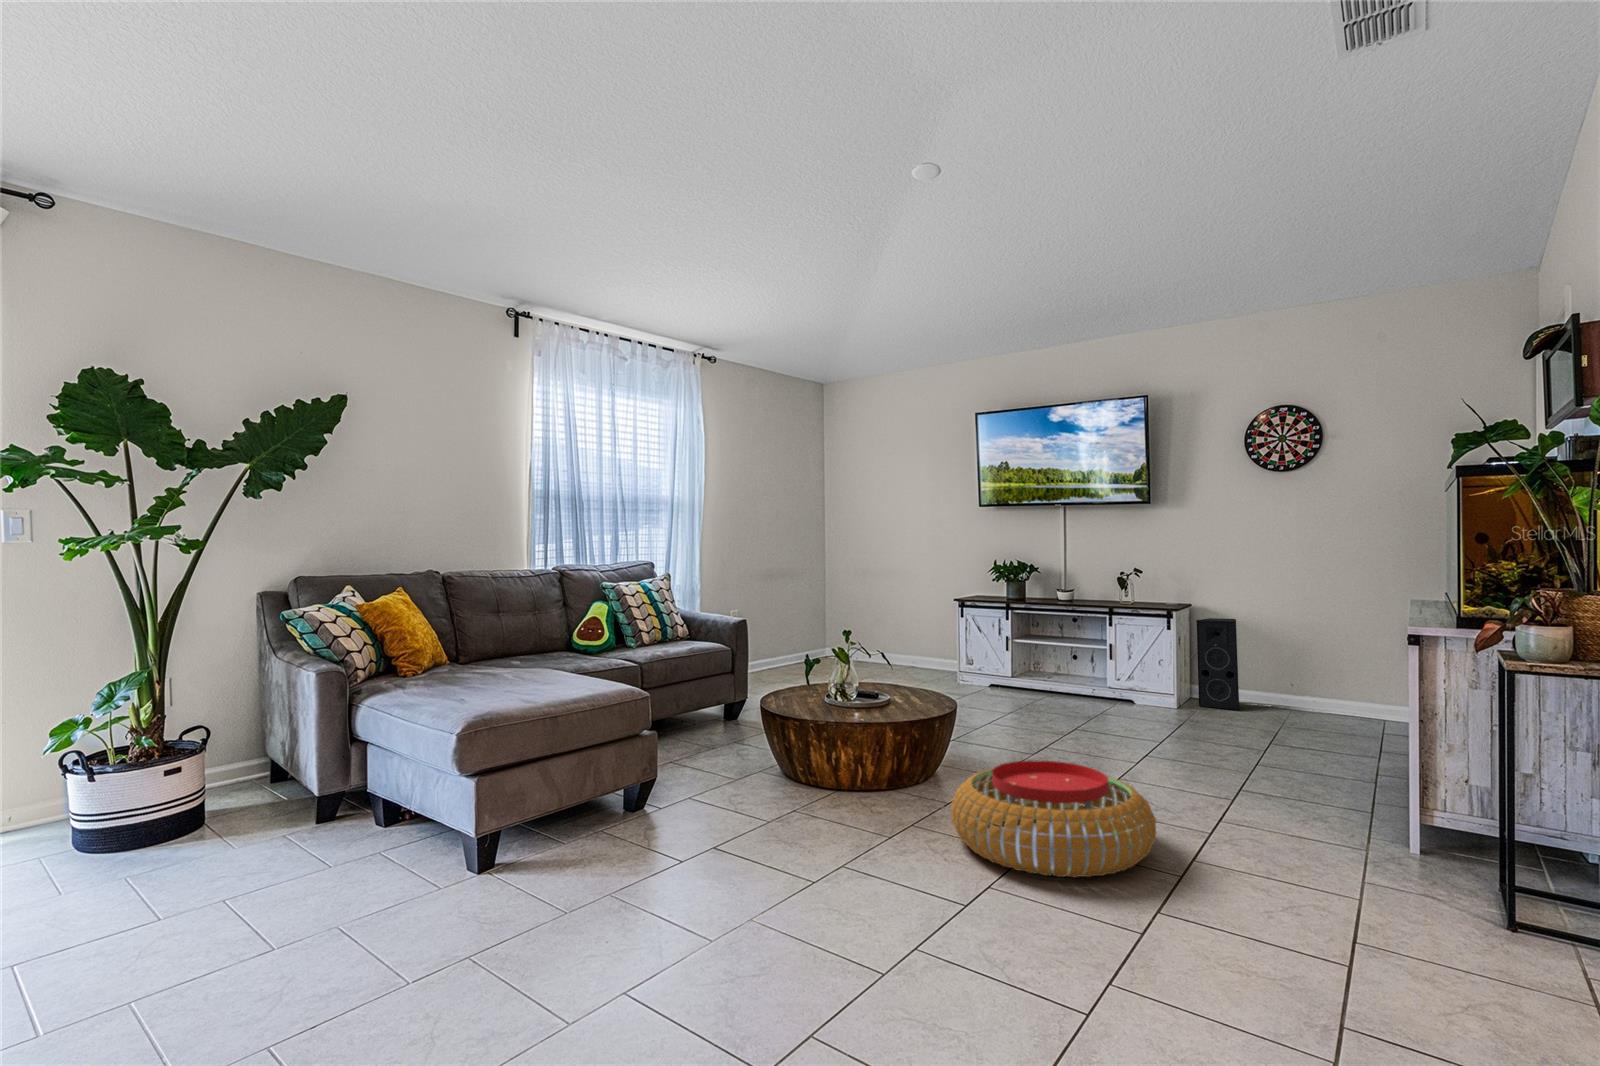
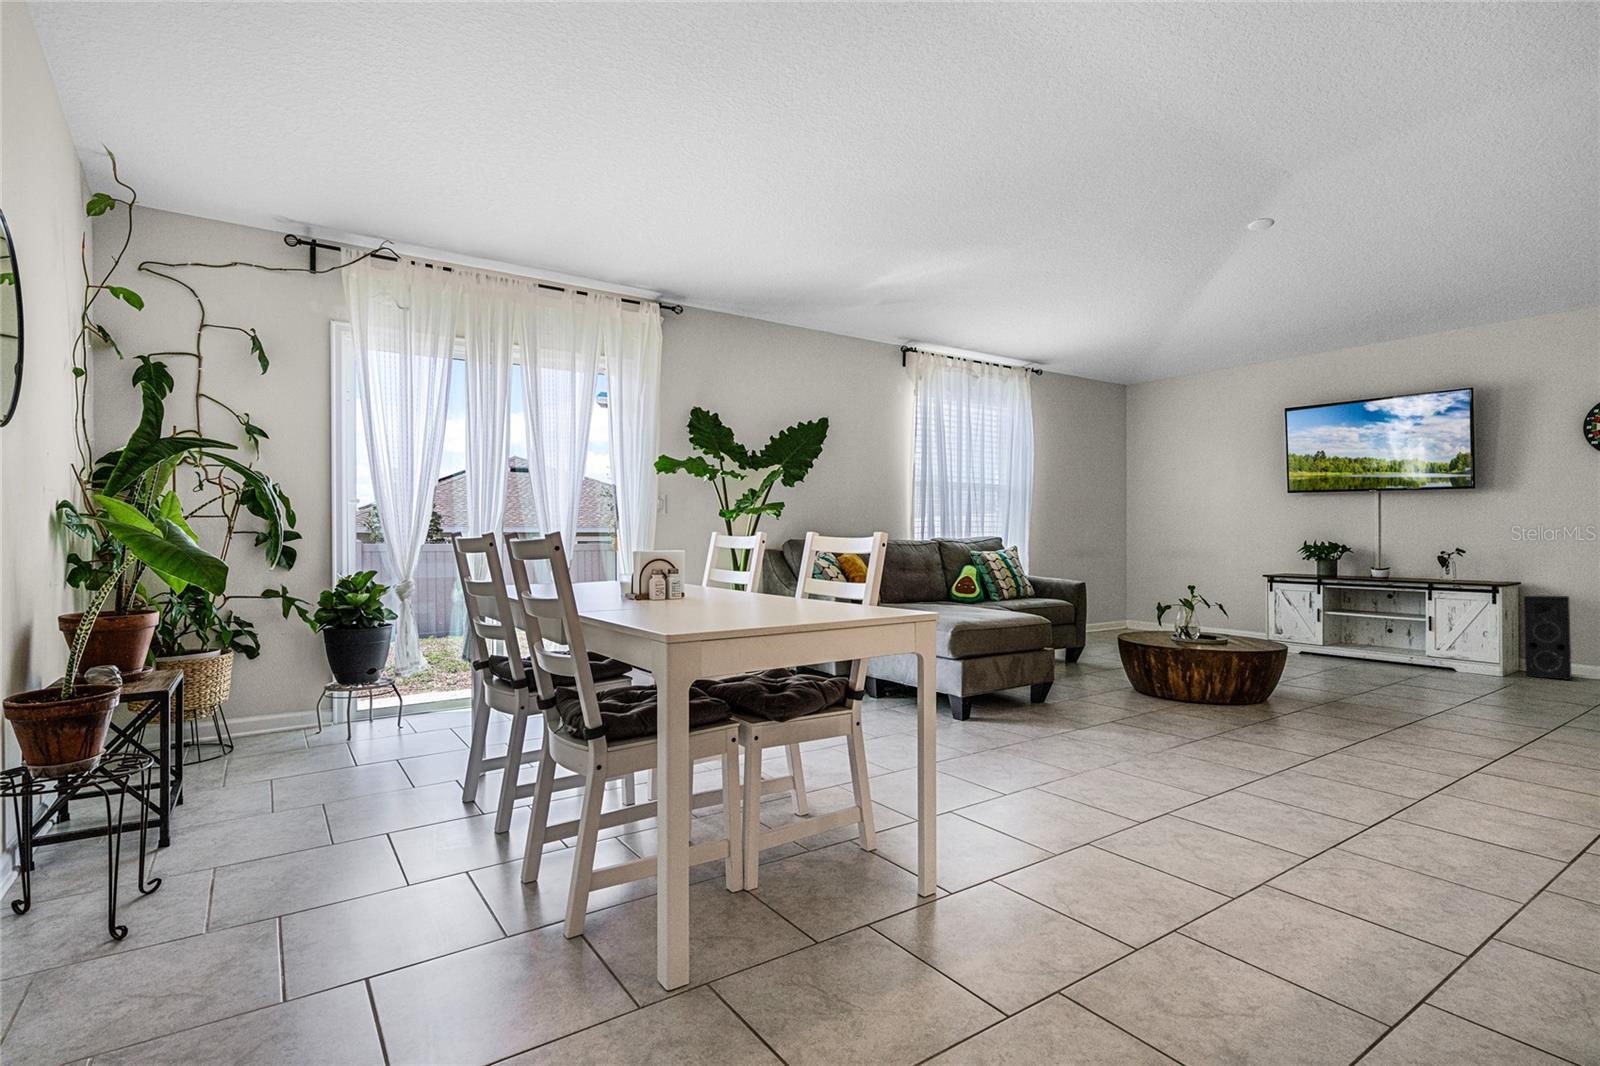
pouf: present [951,760,1156,877] -> none [1294,679,1471,750]

